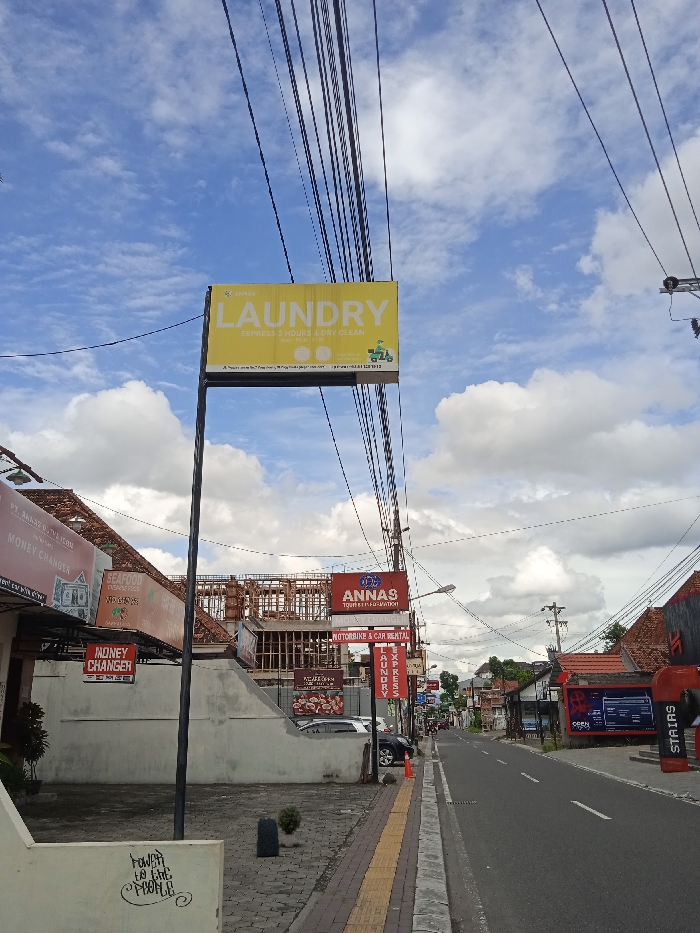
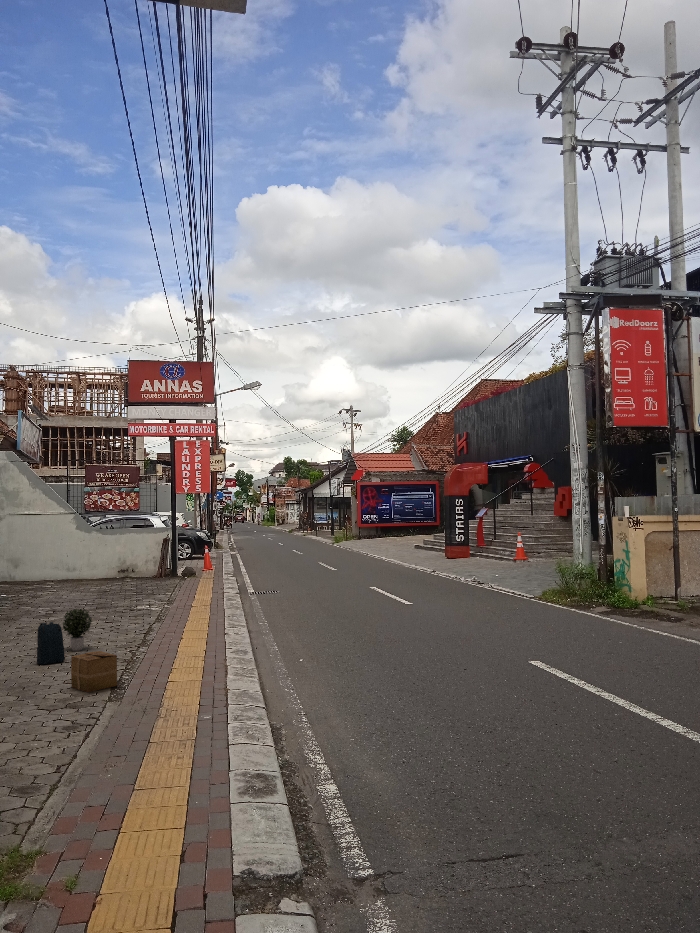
cardboard box: none [286,844,323,881] -> present [71,651,117,692]

